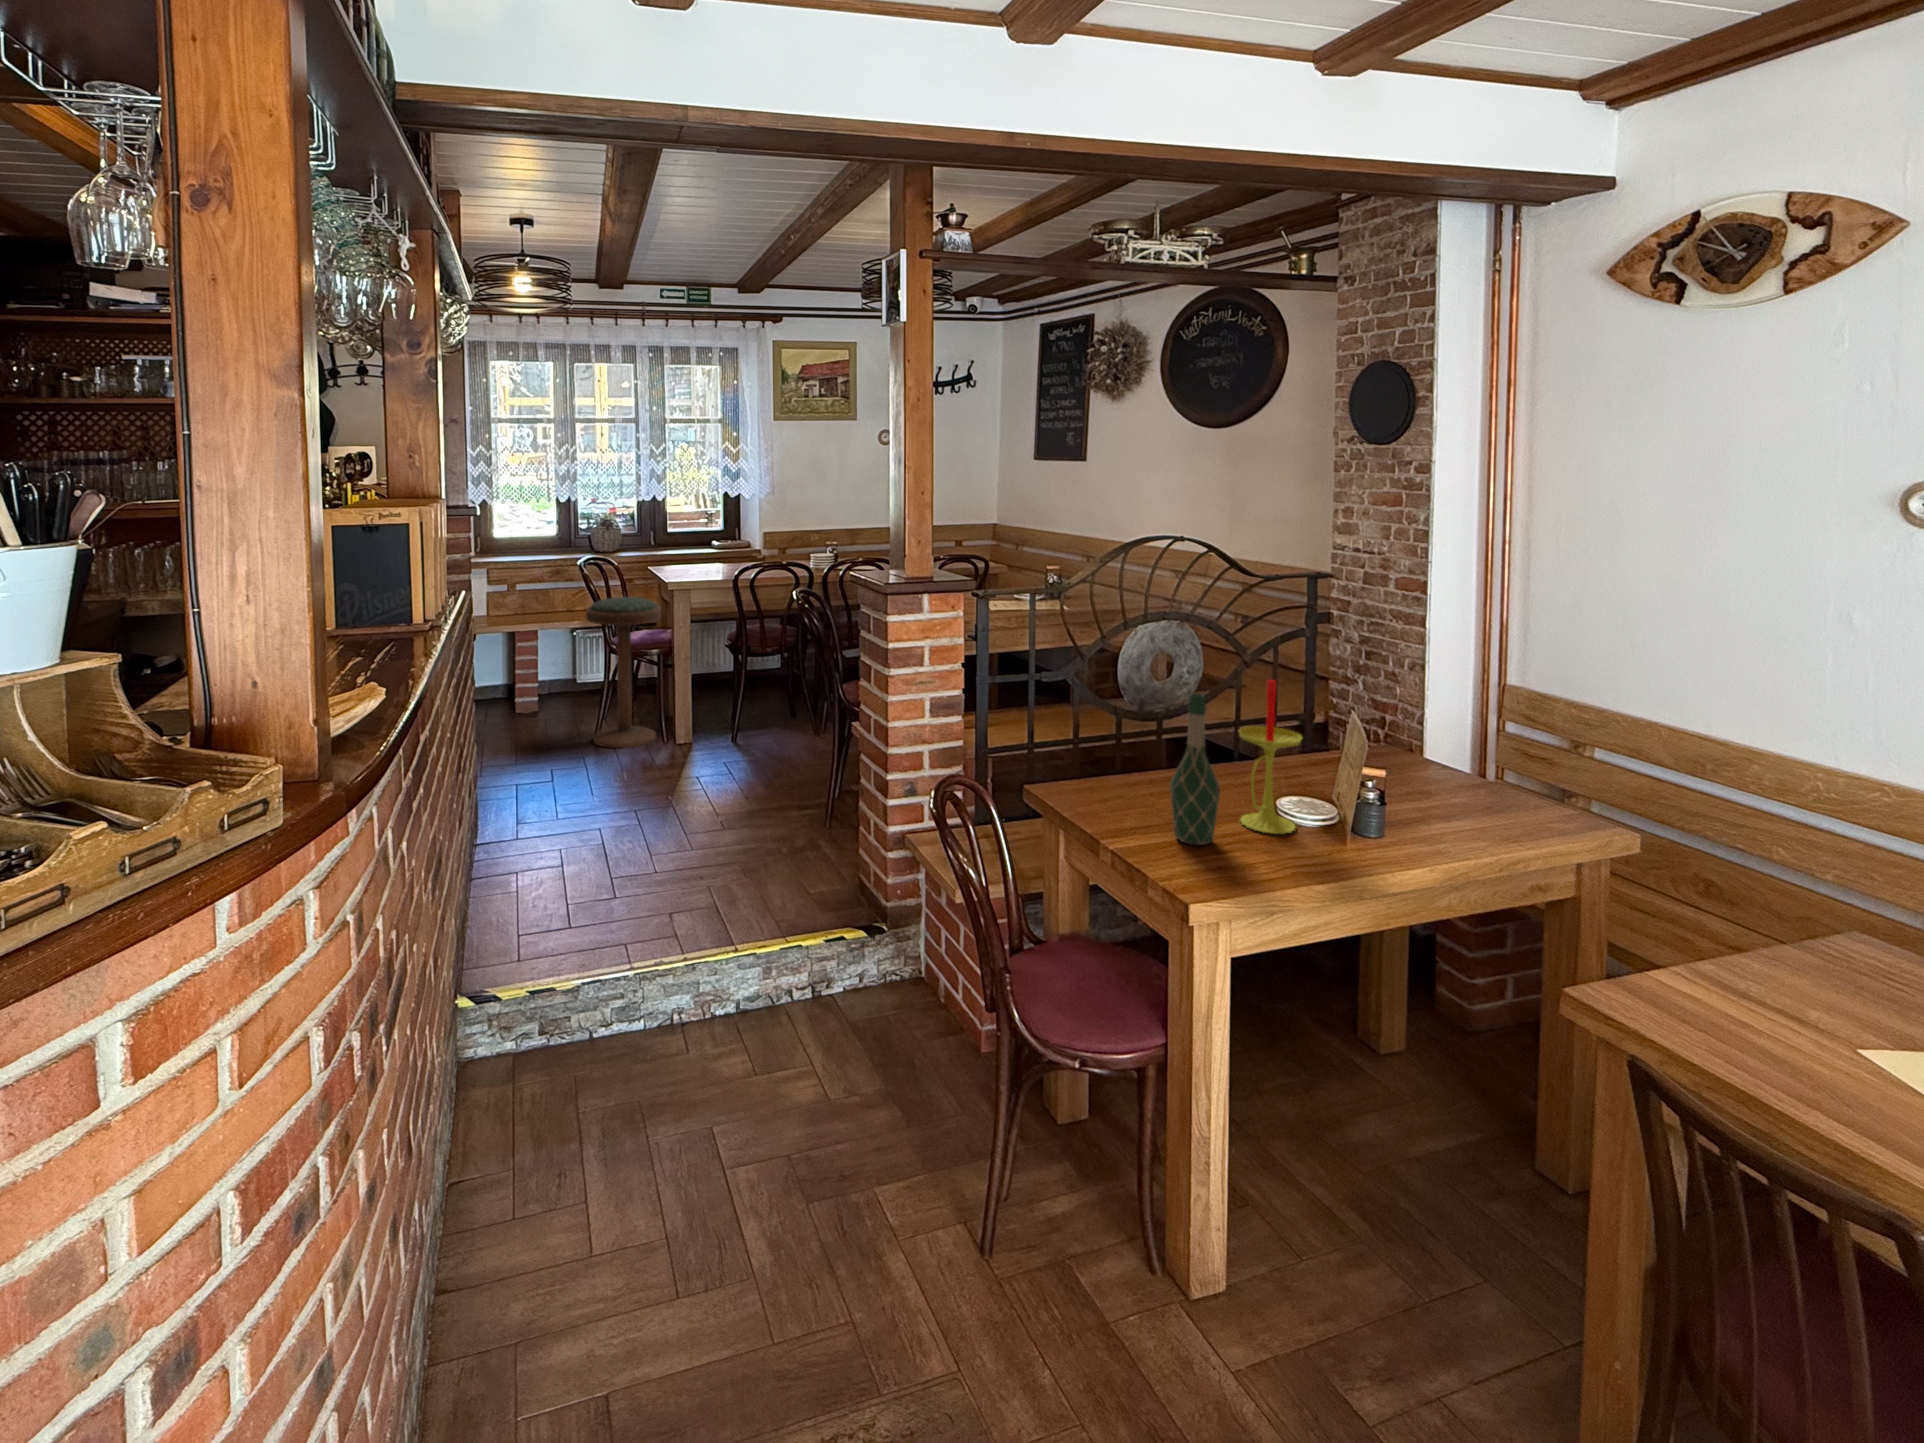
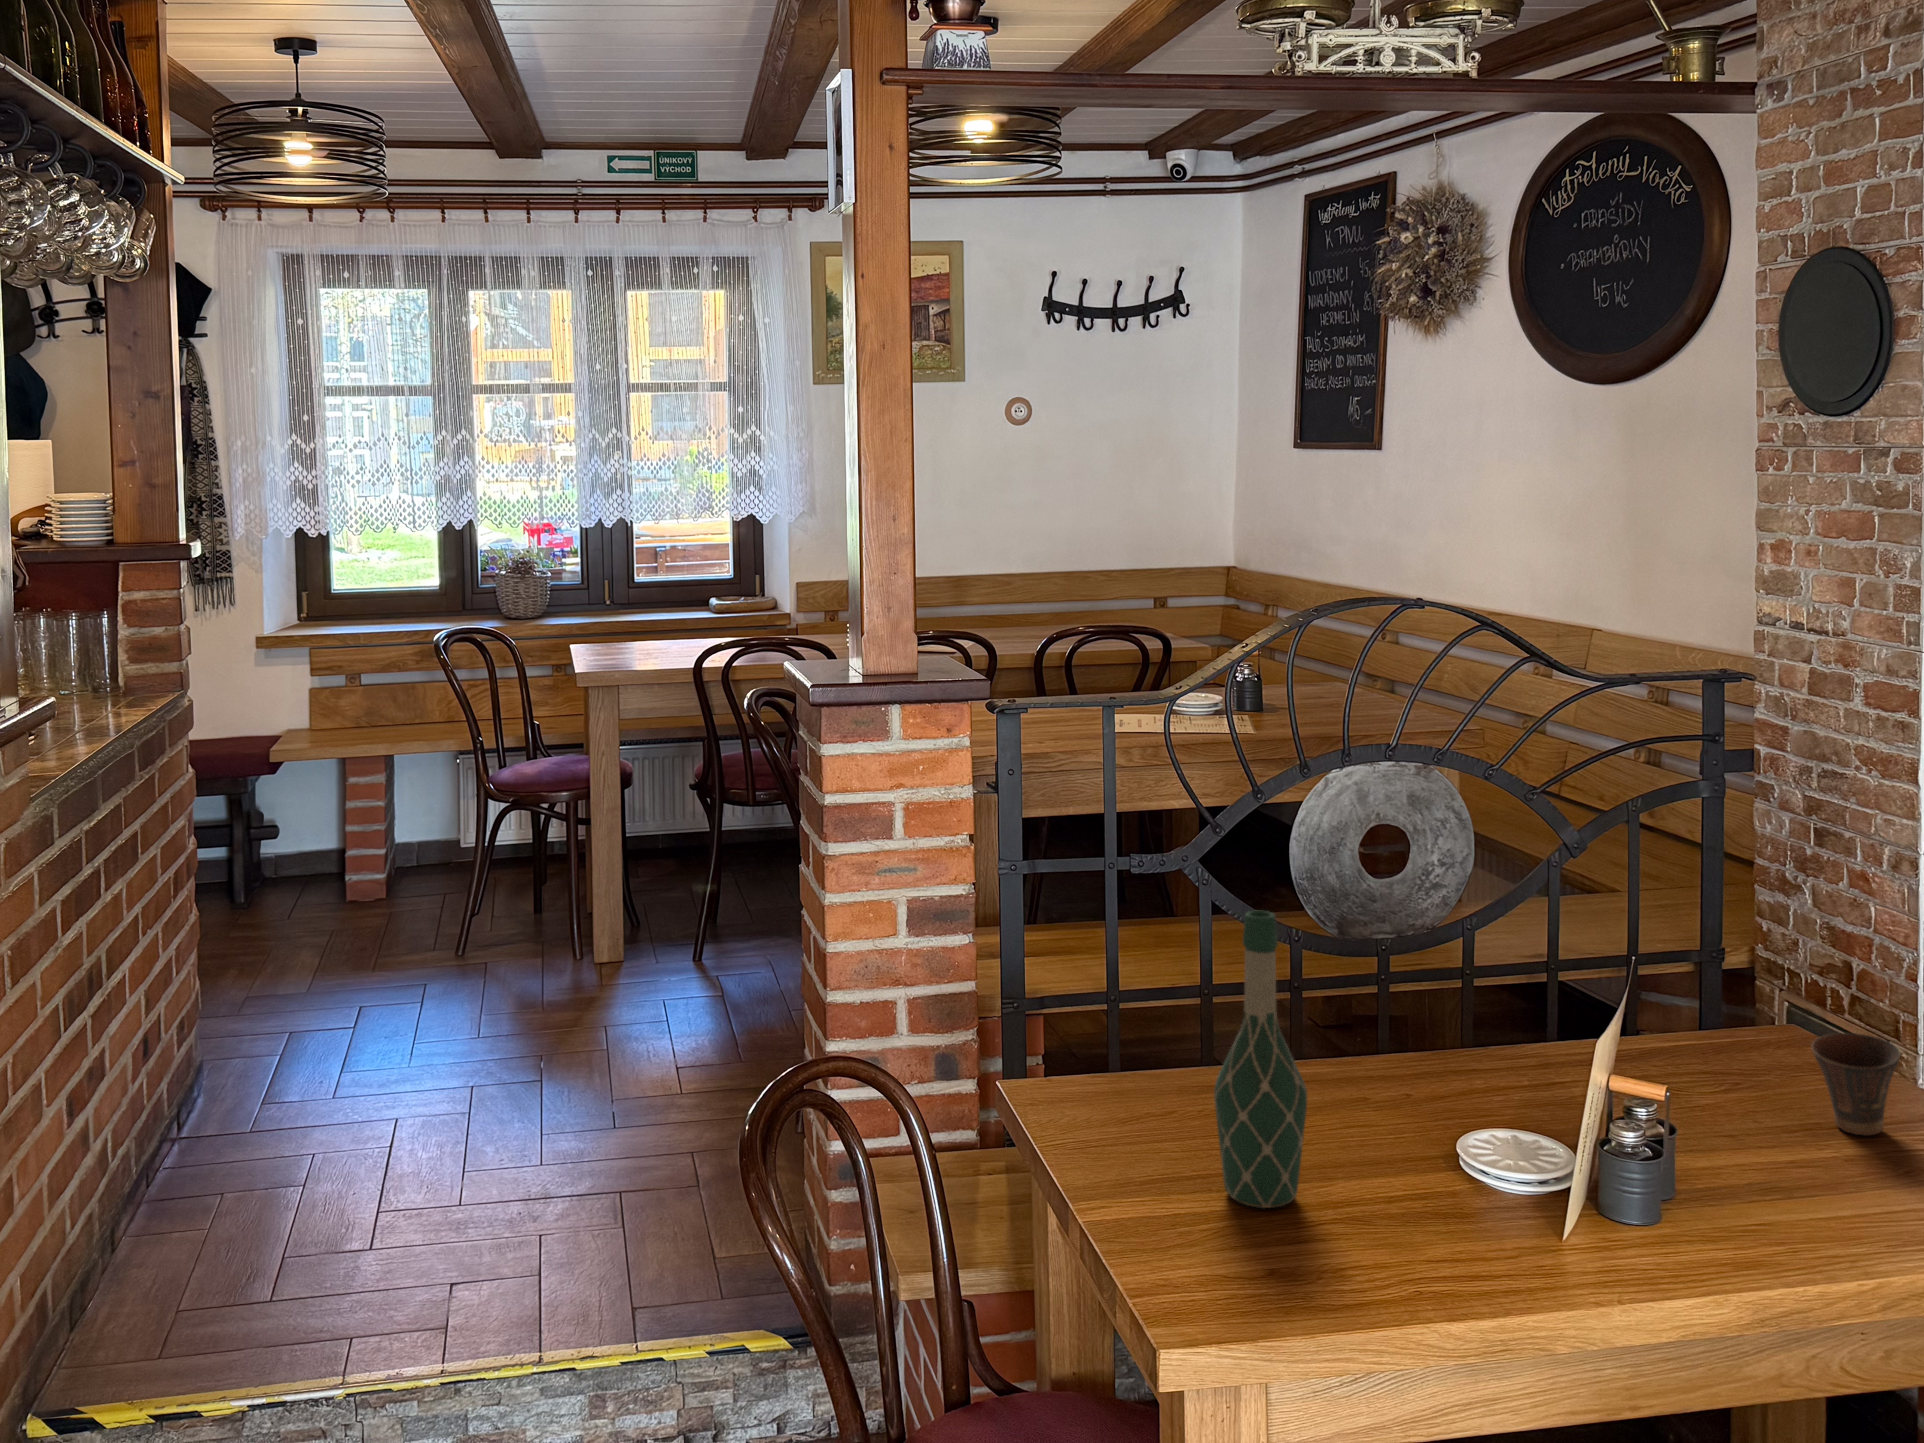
bar stool: present [586,597,661,748] -> none [439,705,571,975]
candle: present [1239,680,1302,834] -> none [1370,879,1492,1192]
cup: none [1432,750,1477,800] -> present [1811,1033,1900,1135]

